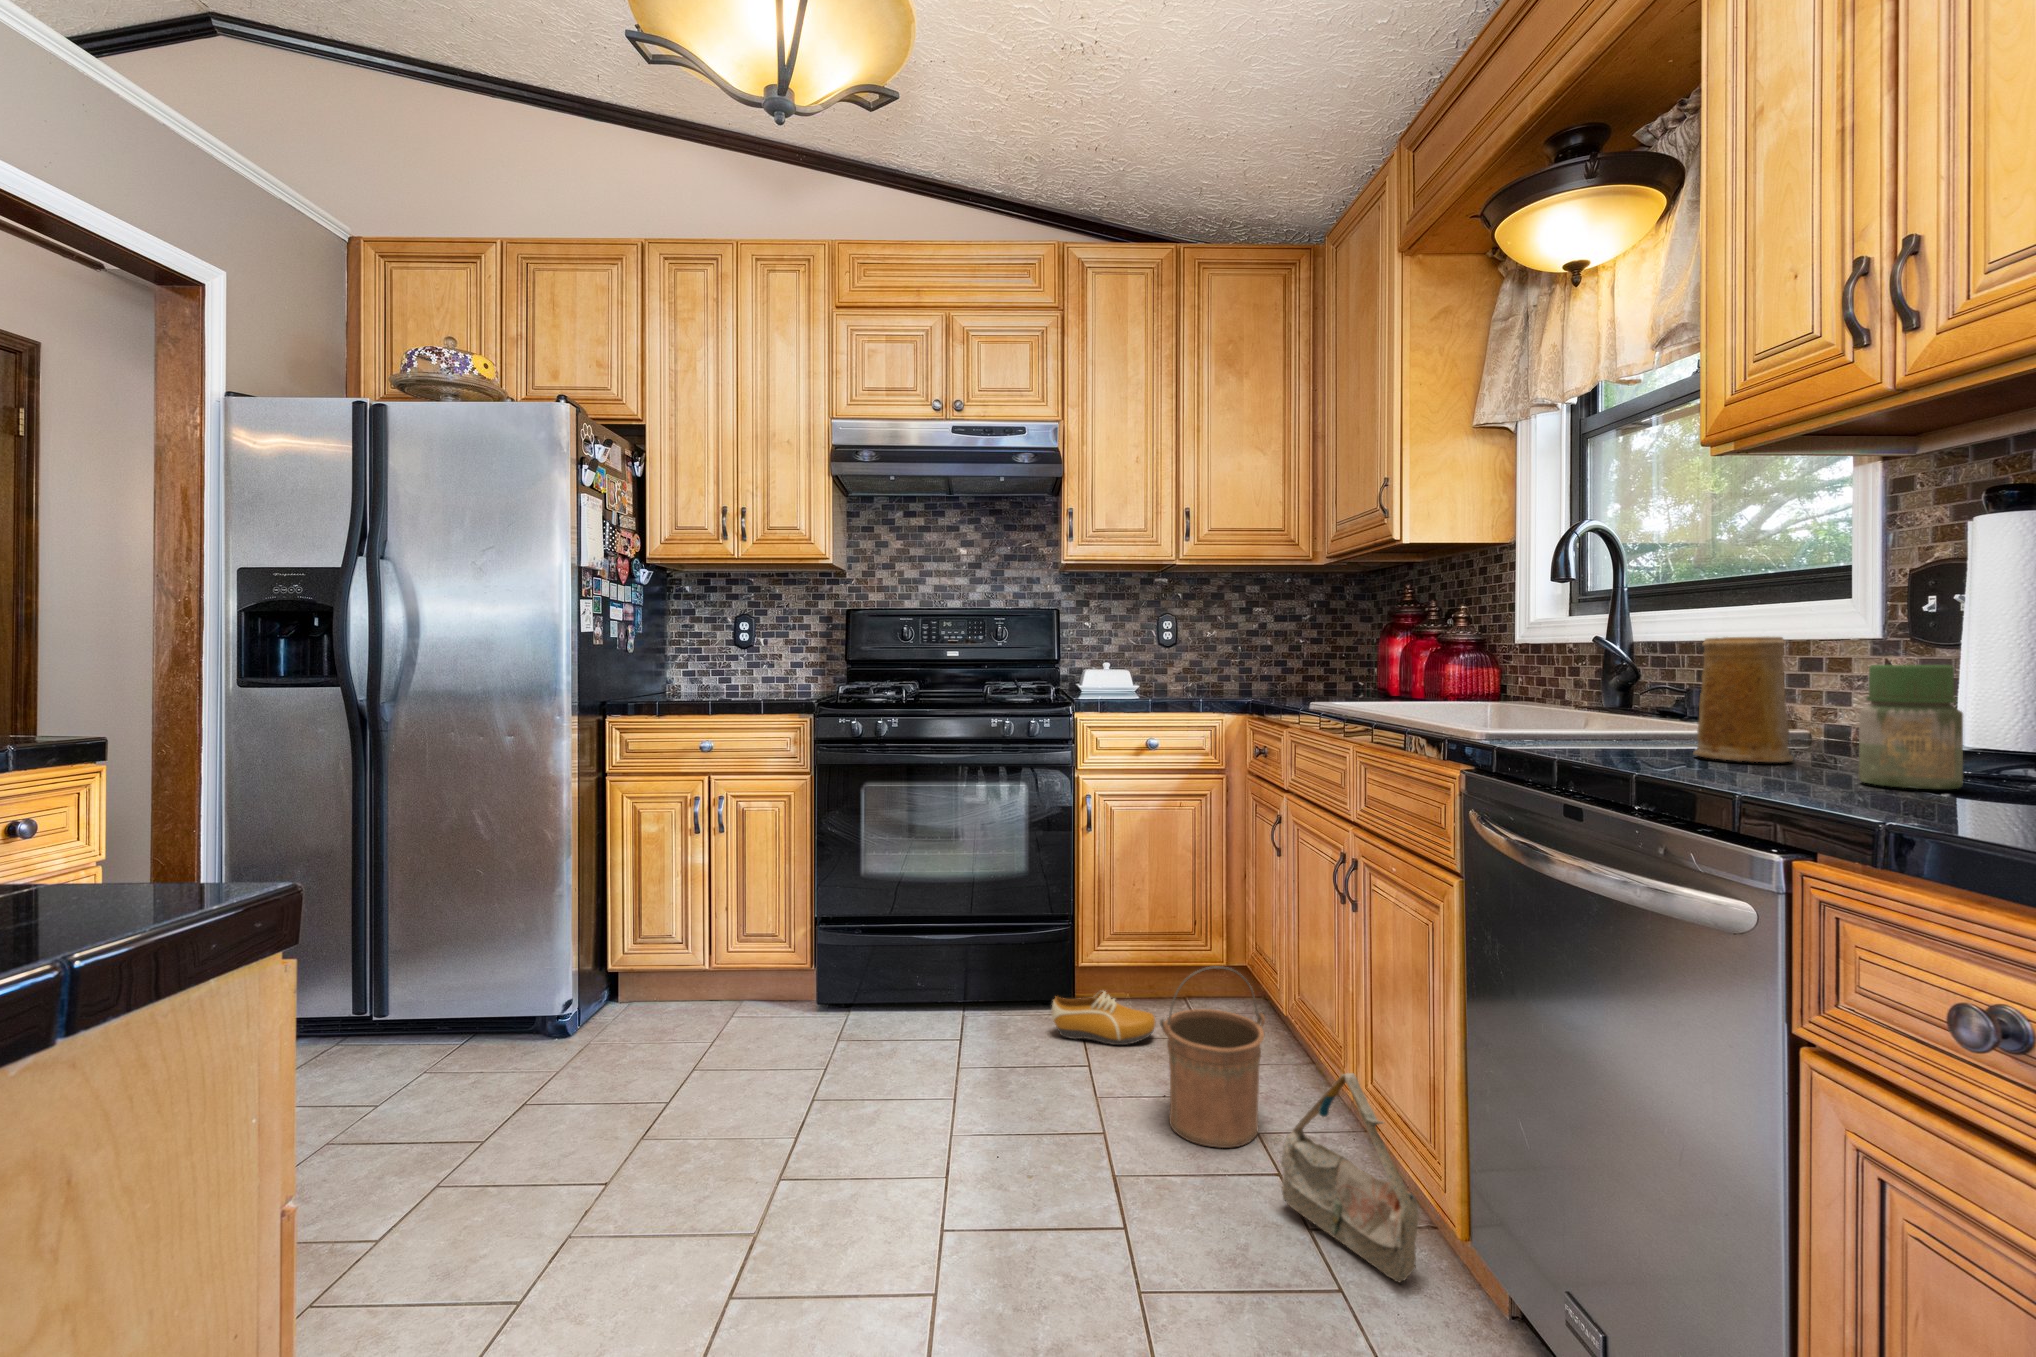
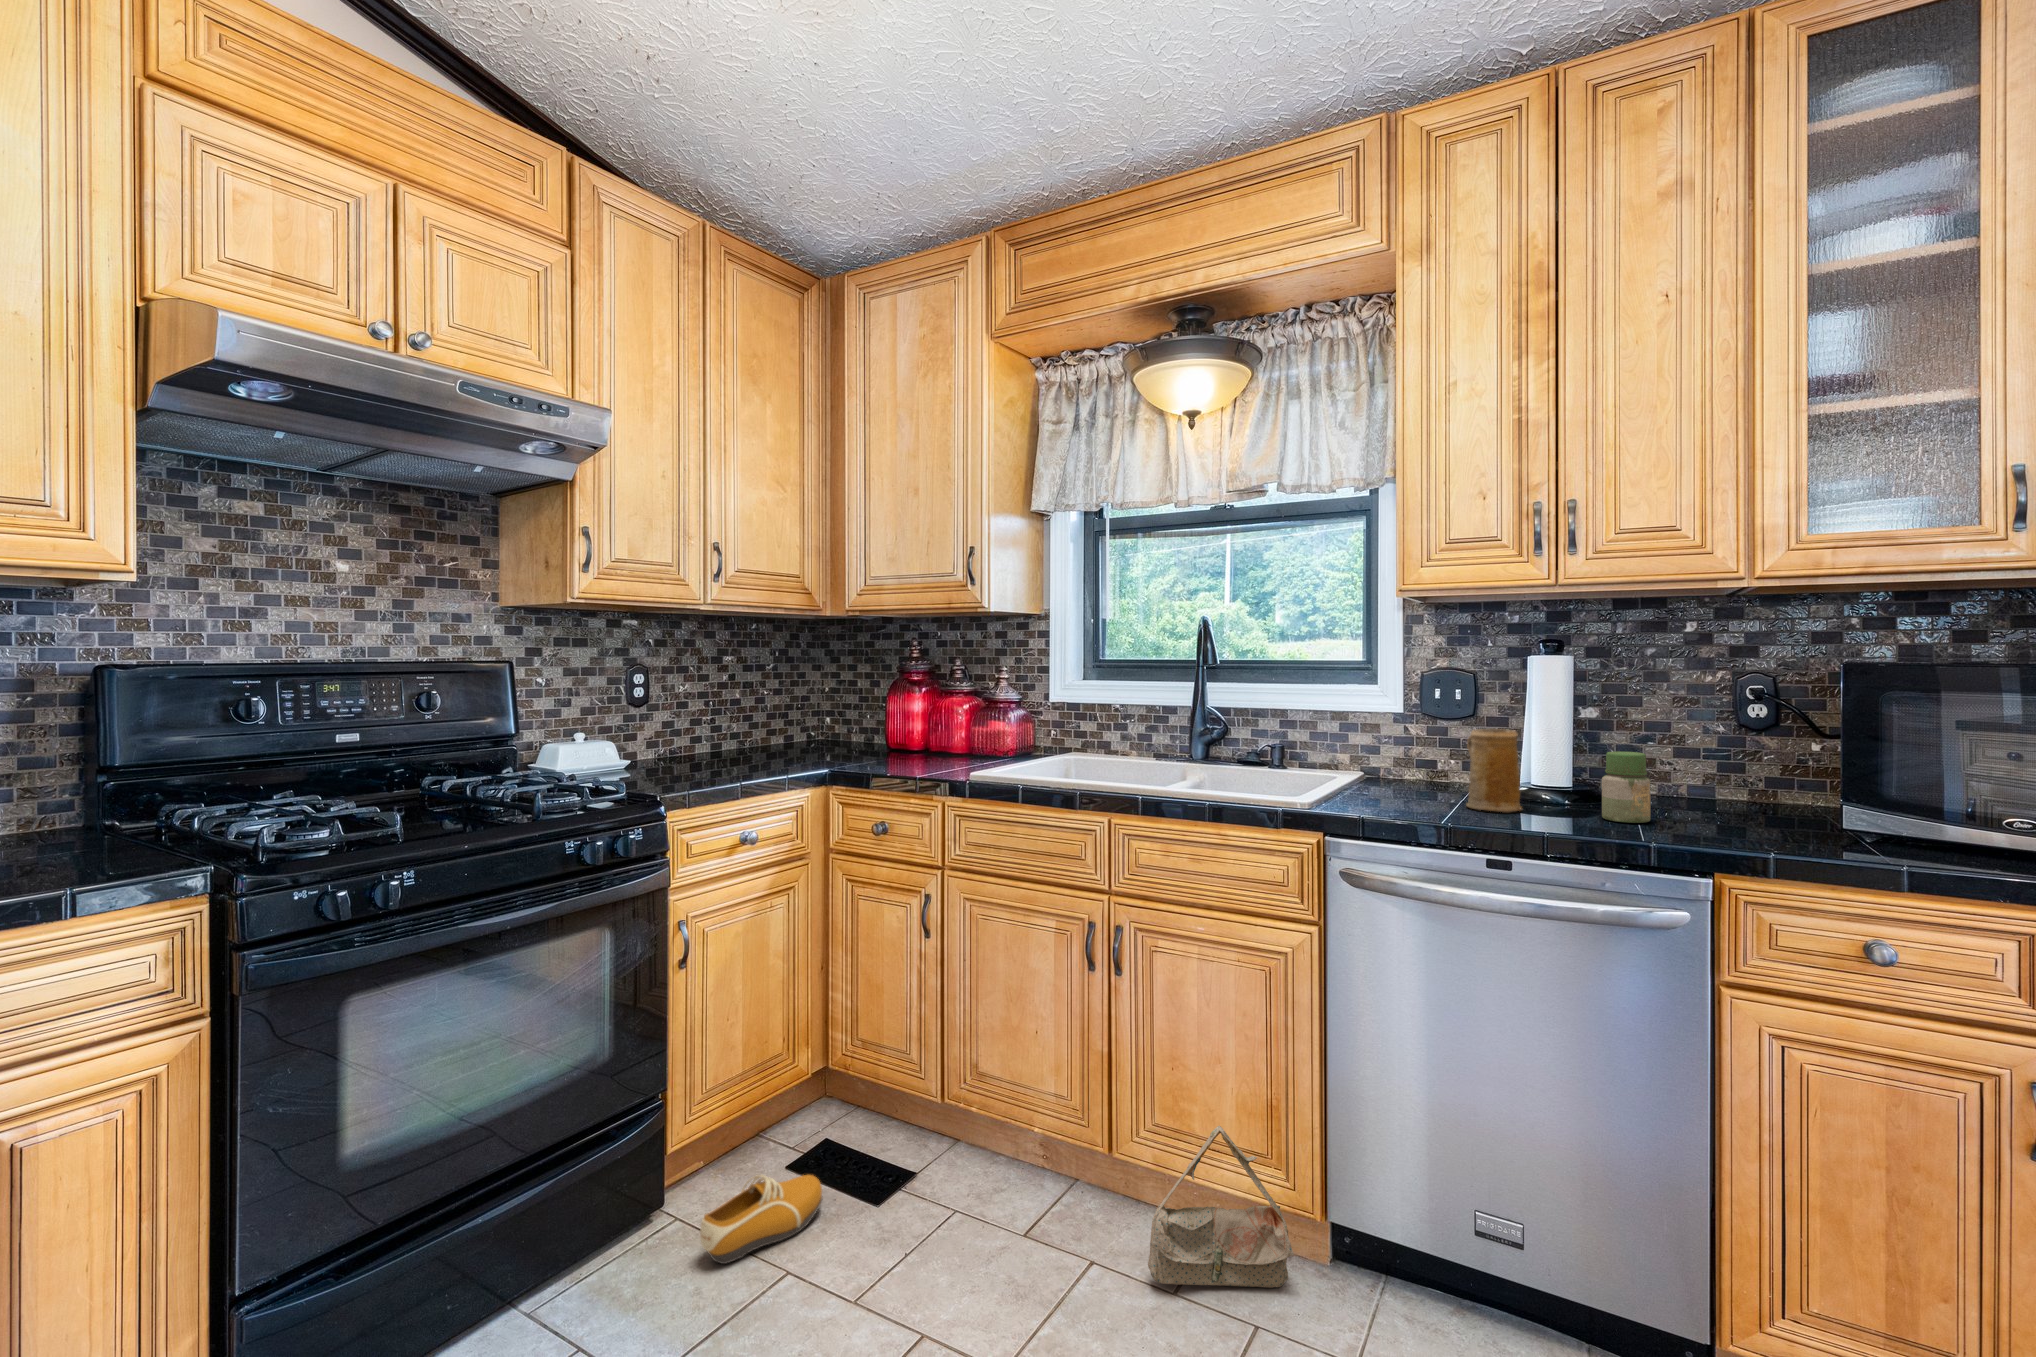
bucket: present [1160,966,1266,1148] -> none [945,1078,1055,1288]

